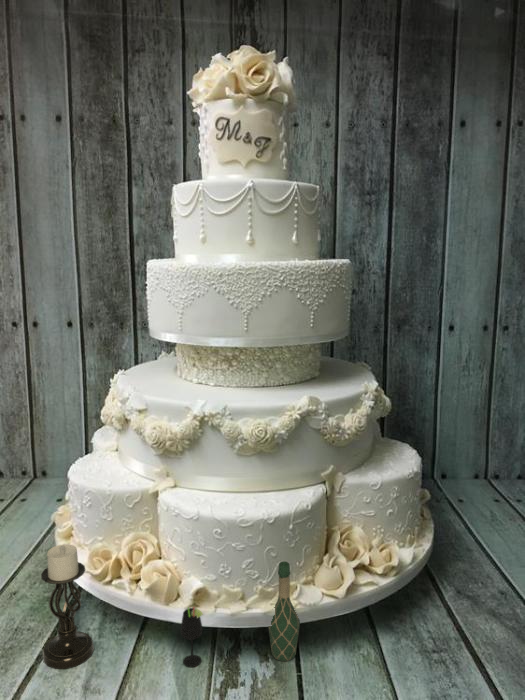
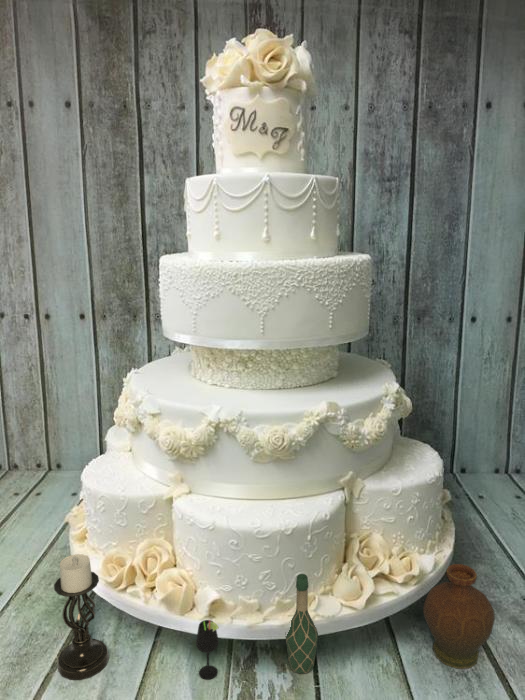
decorative vase: none [402,553,471,655] -> present [423,564,495,669]

